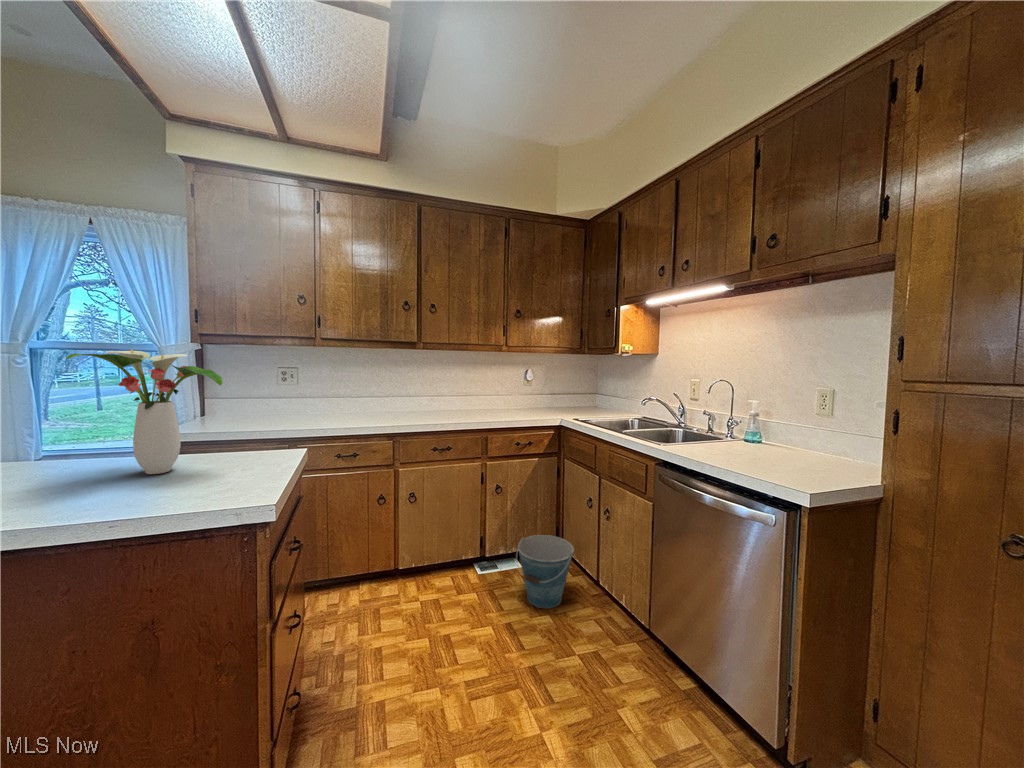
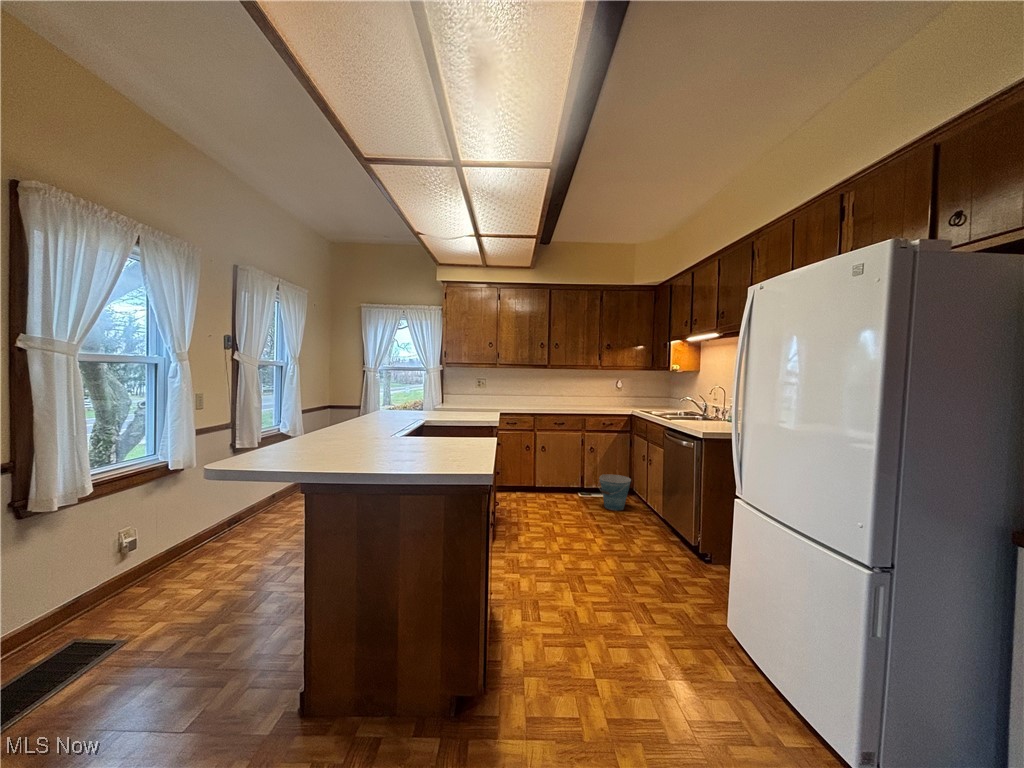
flower arrangement: present [66,349,222,474] -> none [447,372,483,413]

